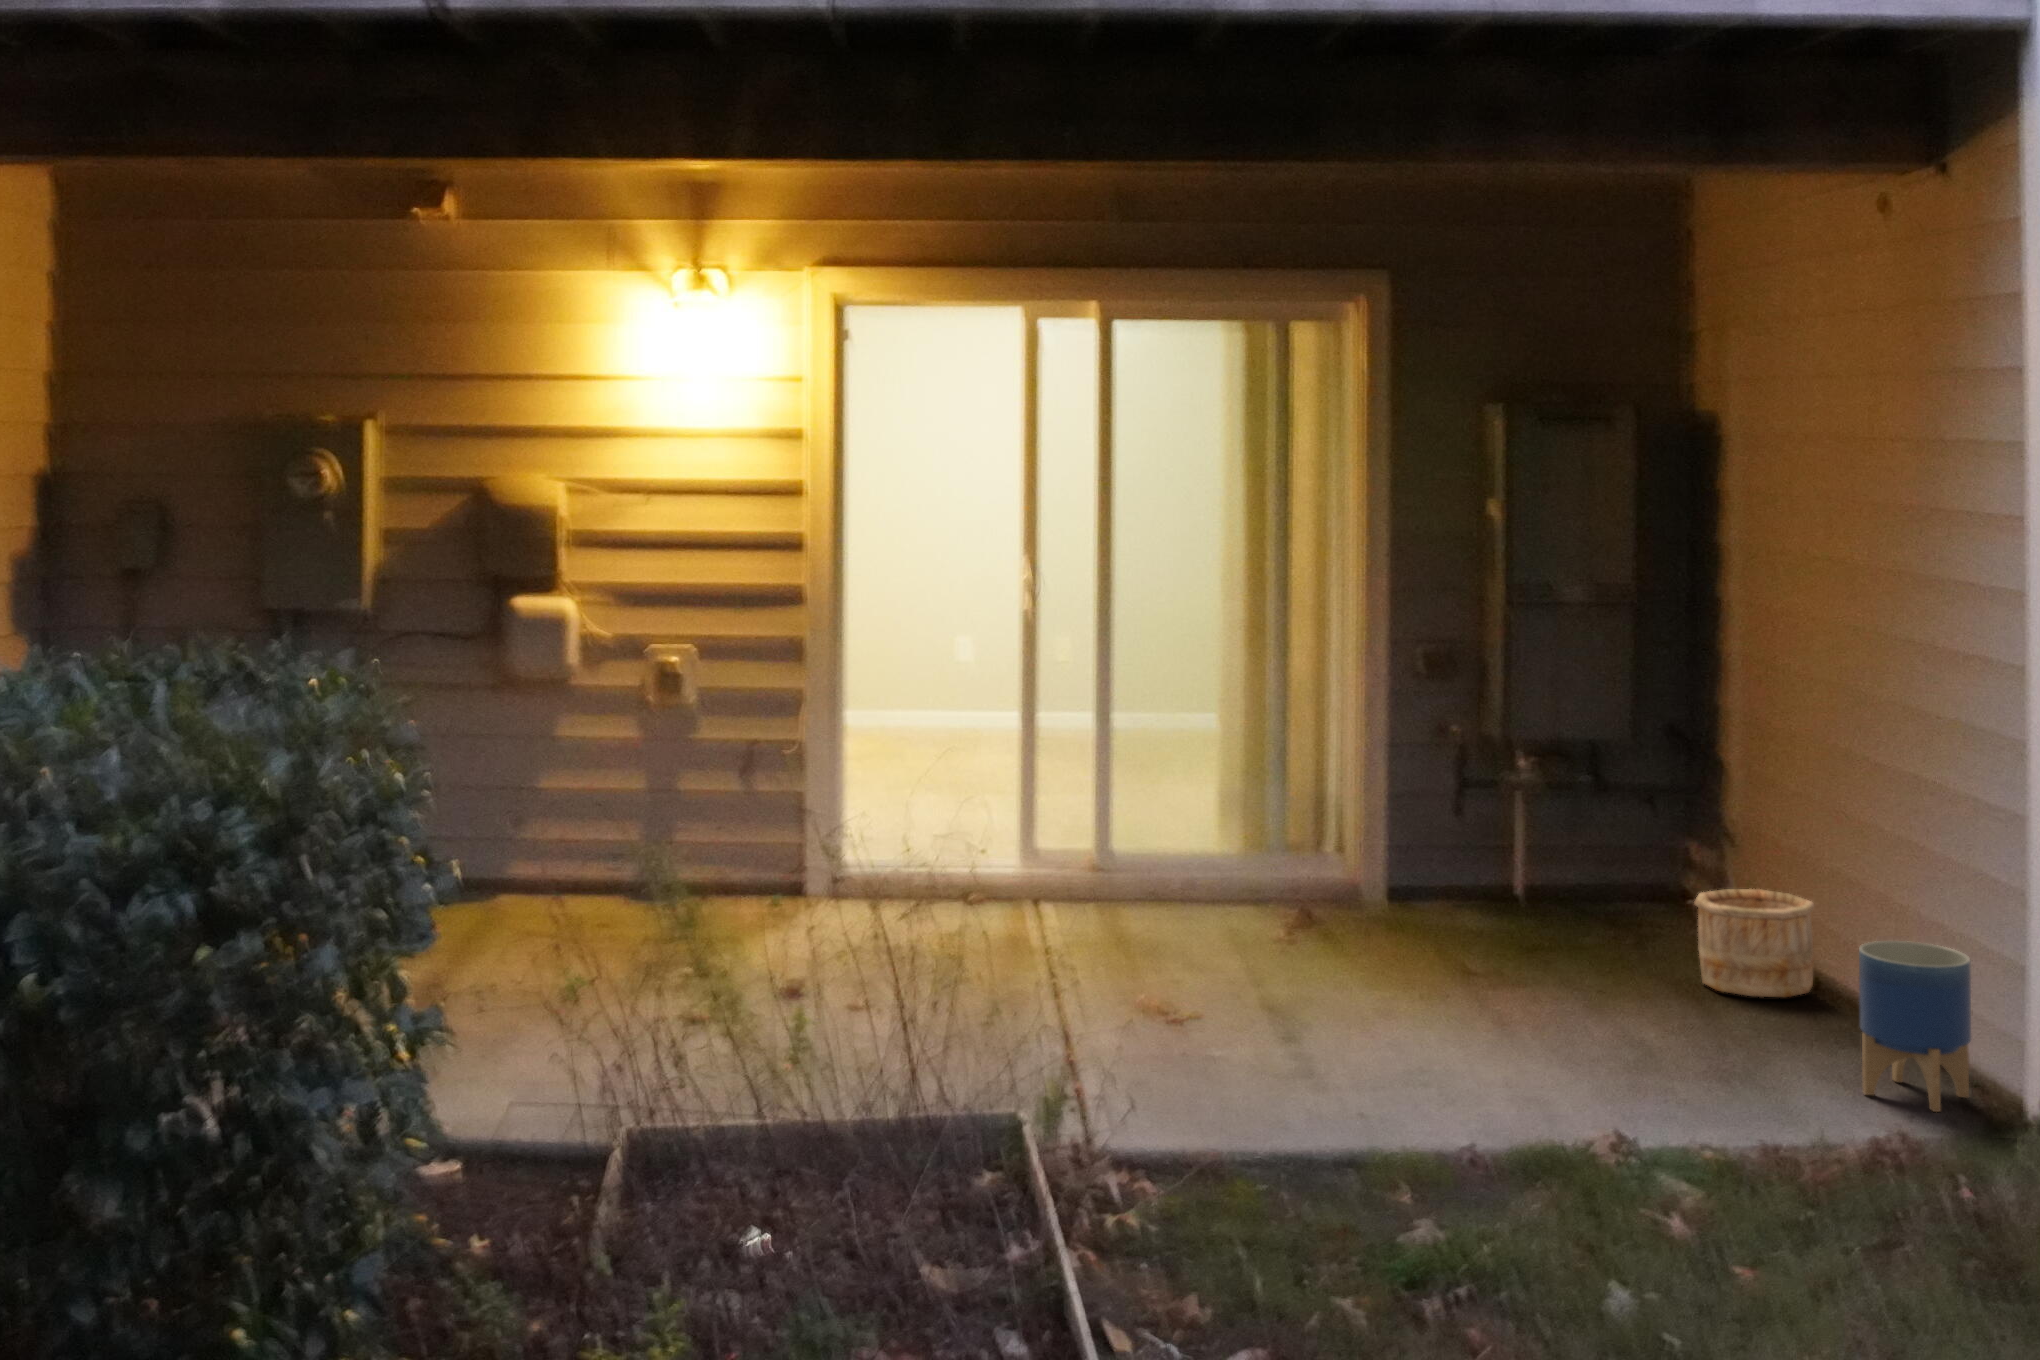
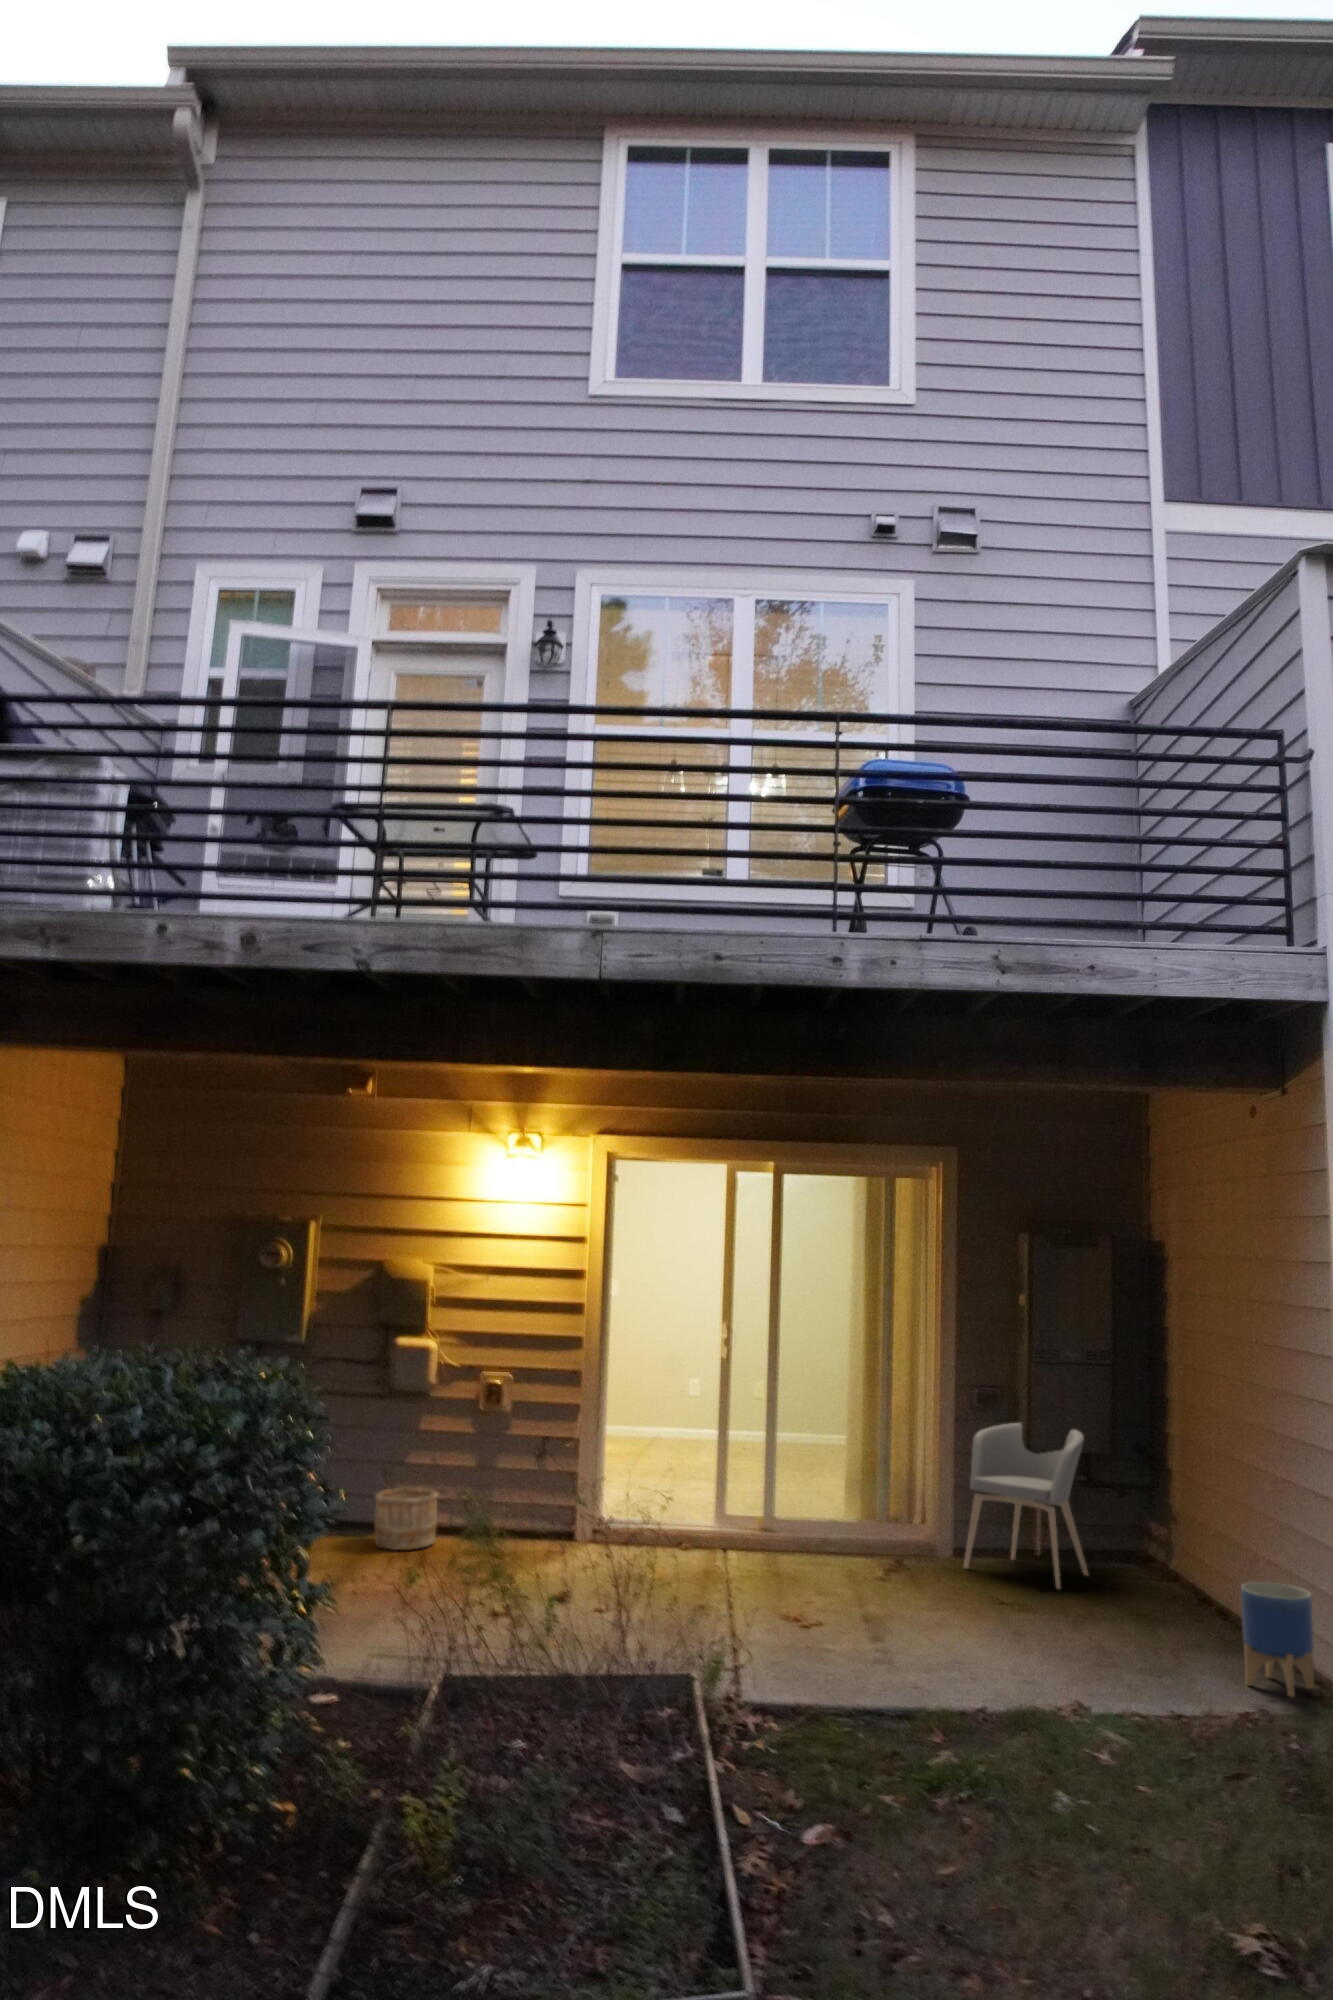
armchair: none [1406,699,1599,949] -> present [964,1423,1088,1589]
wooden bucket: present [1694,889,1814,997] -> present [375,1487,439,1550]

